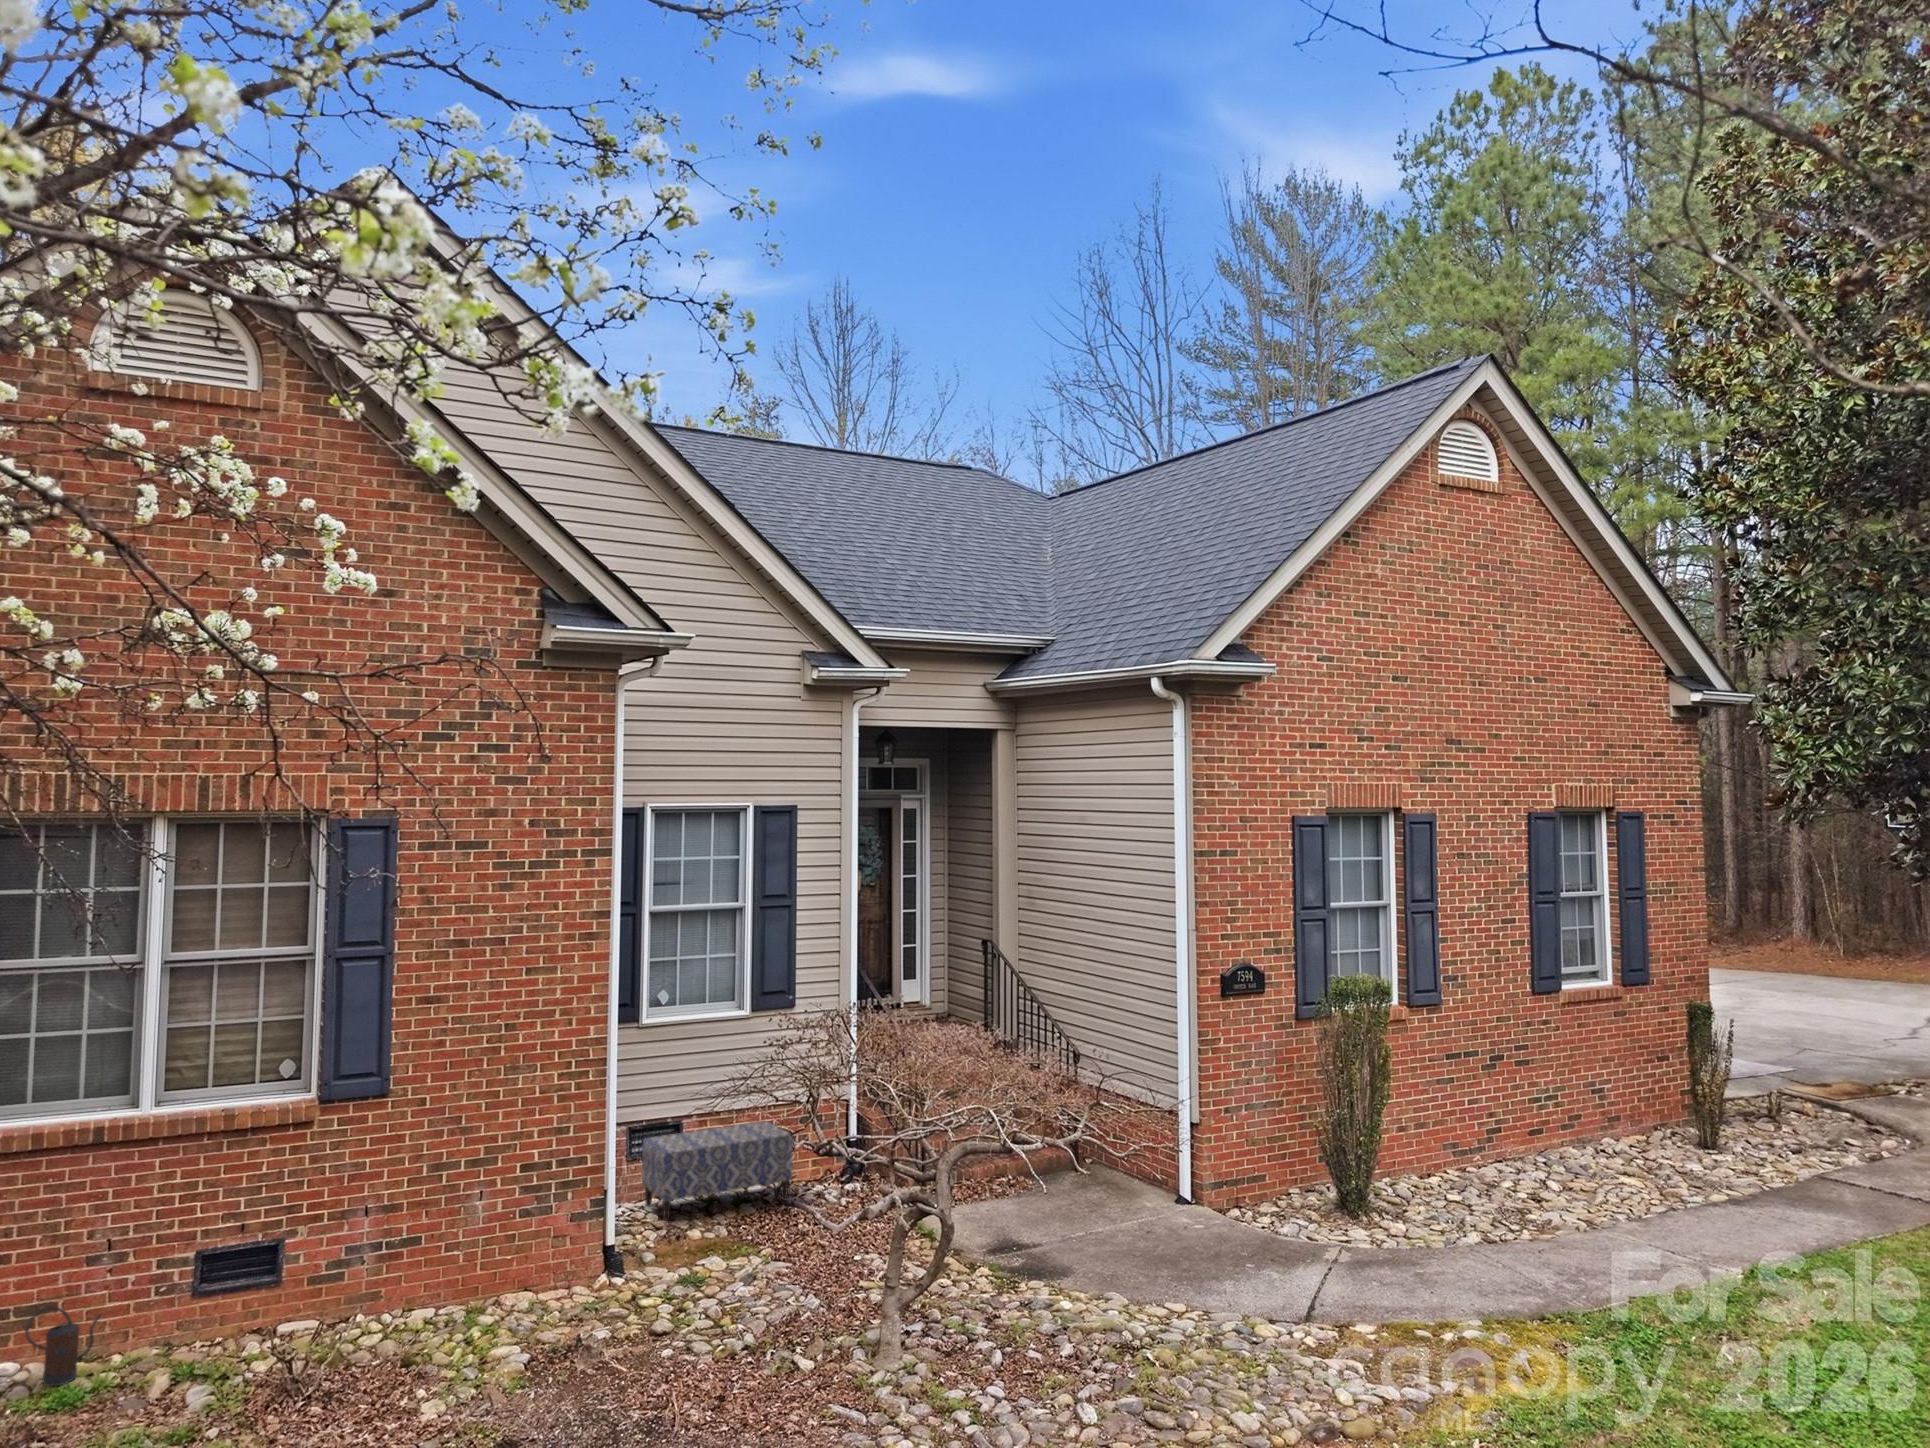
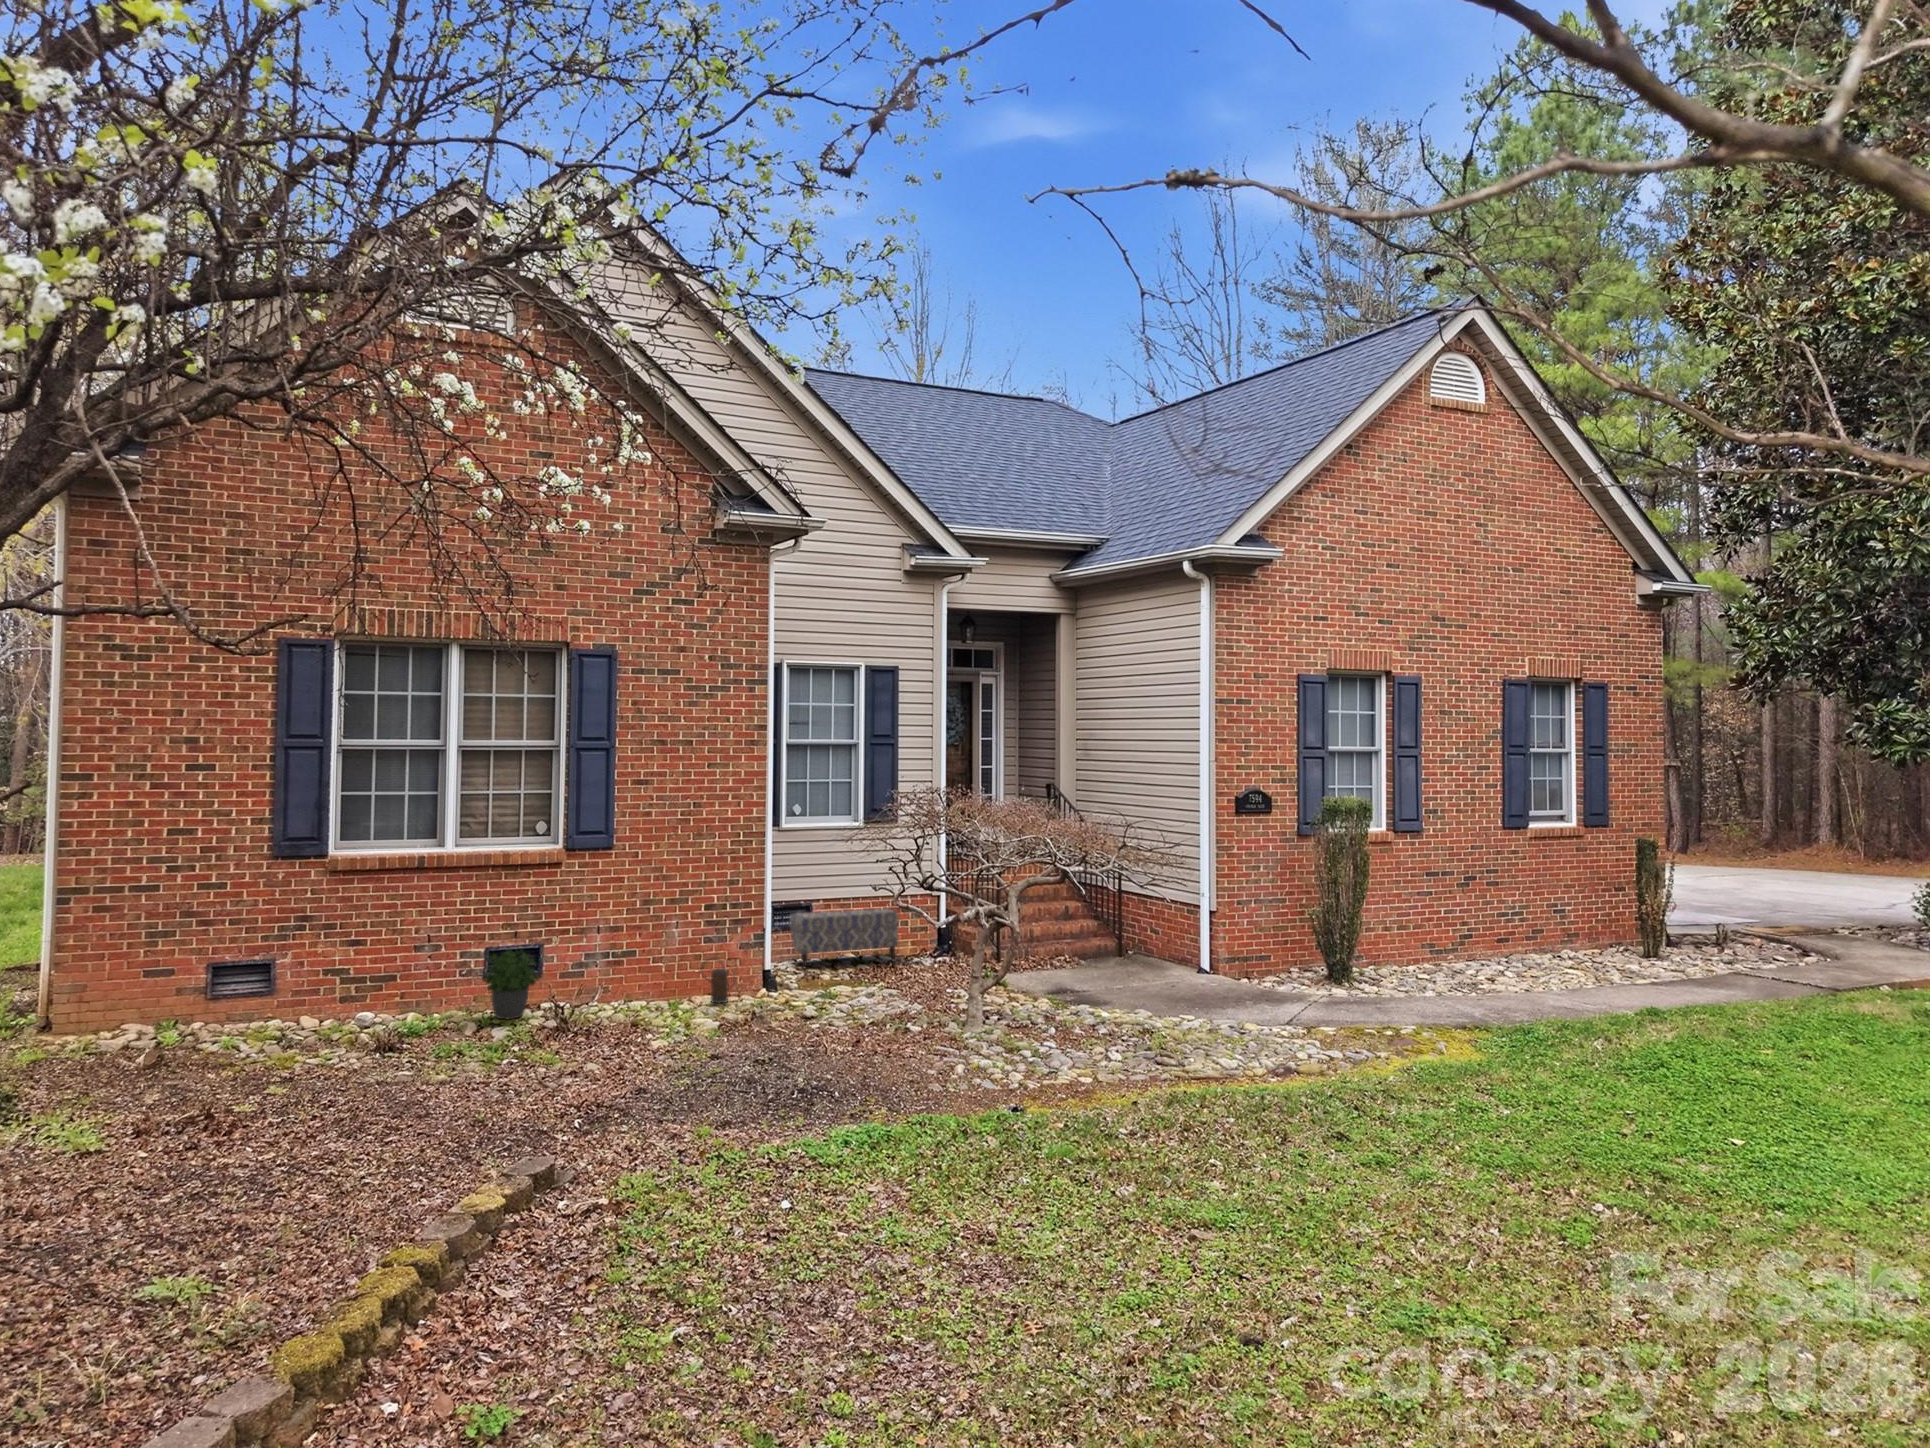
potted plant: none [183,1252,275,1364] -> present [483,949,540,1019]
watering can: present [25,1307,101,1386] -> present [705,967,738,1003]

